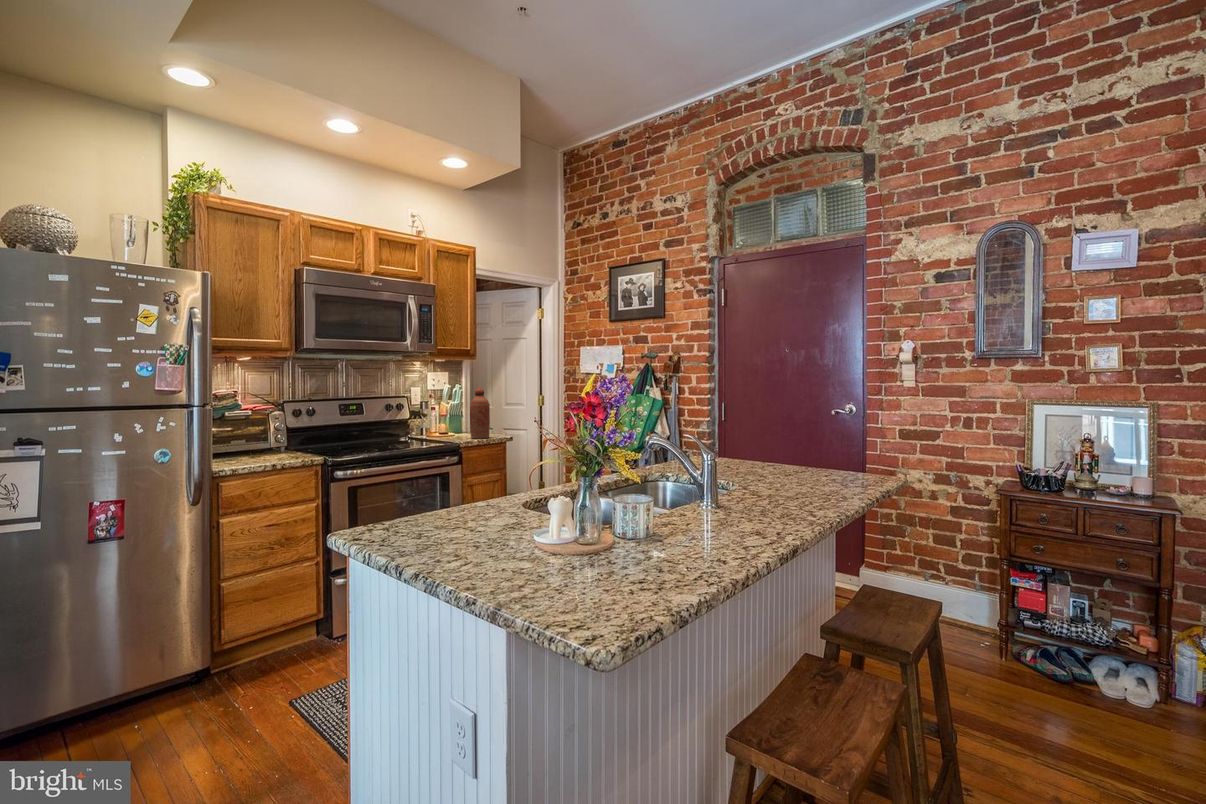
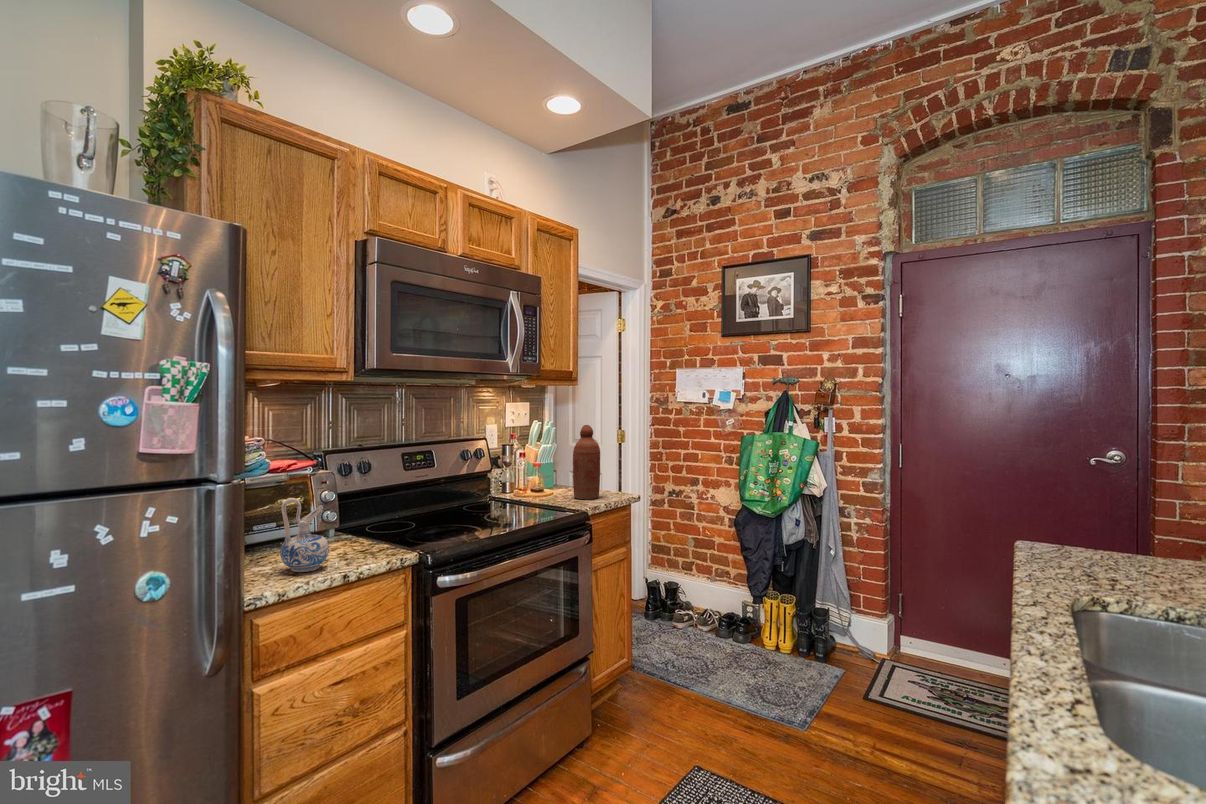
ceramic pitcher: none [241,421,270,462] -> present [280,498,329,572]

